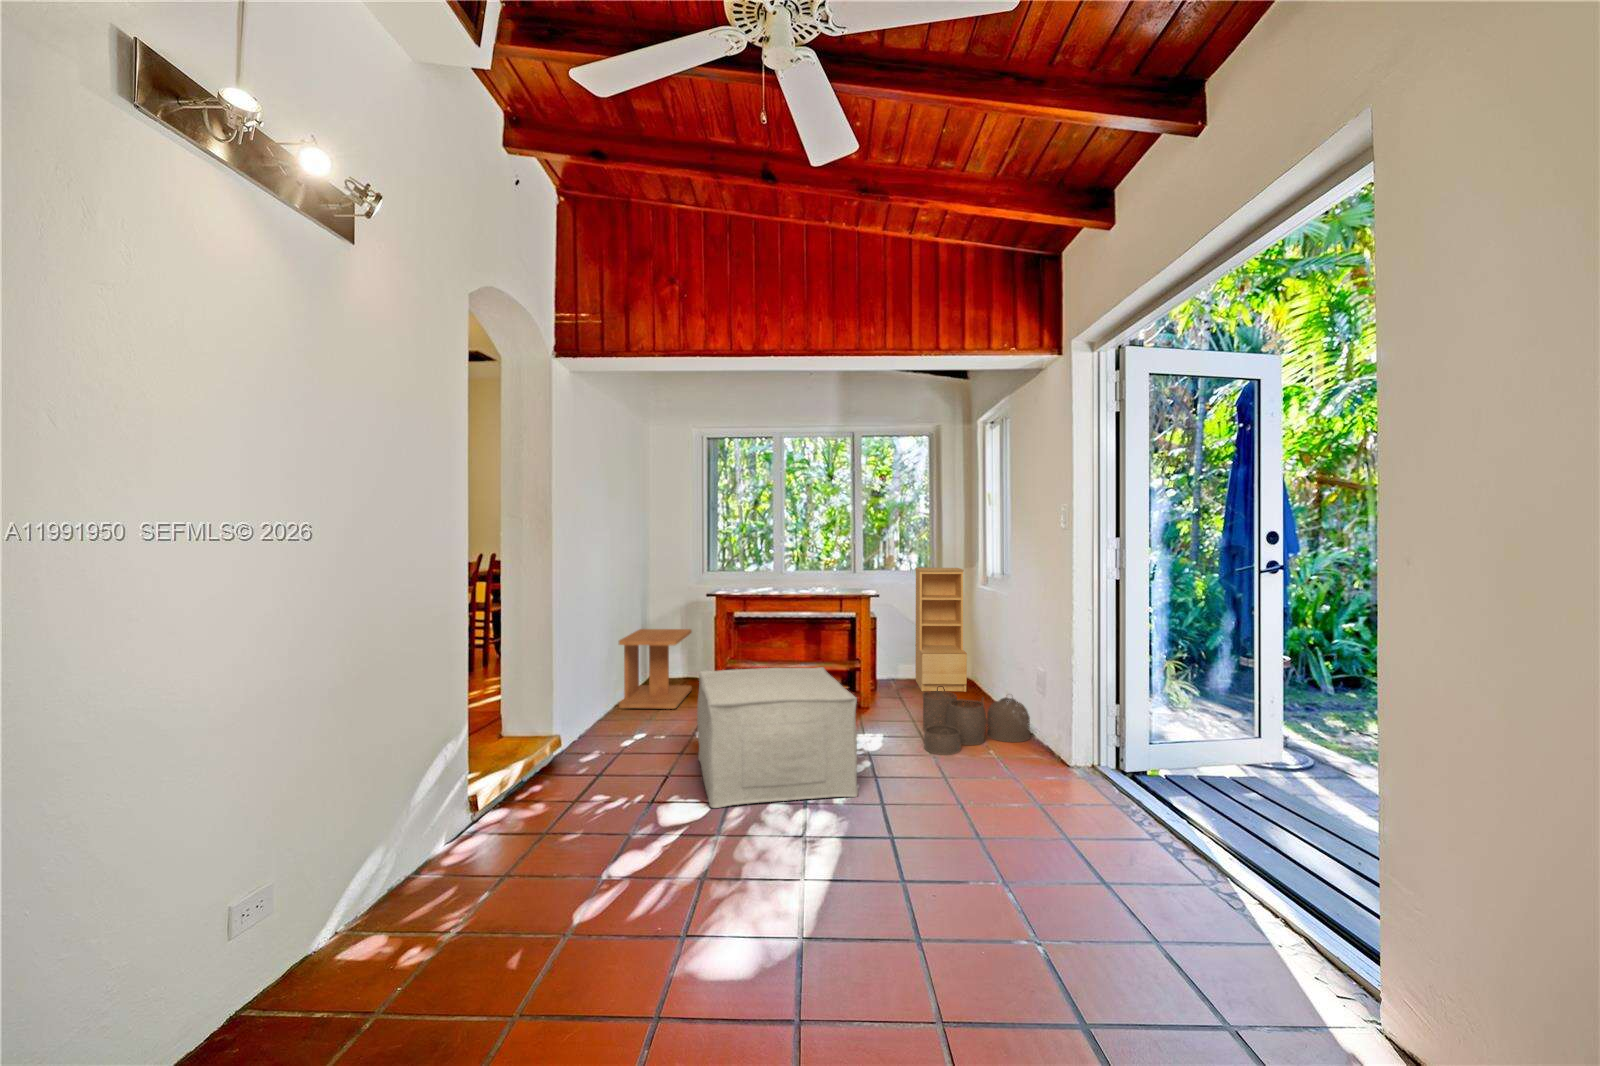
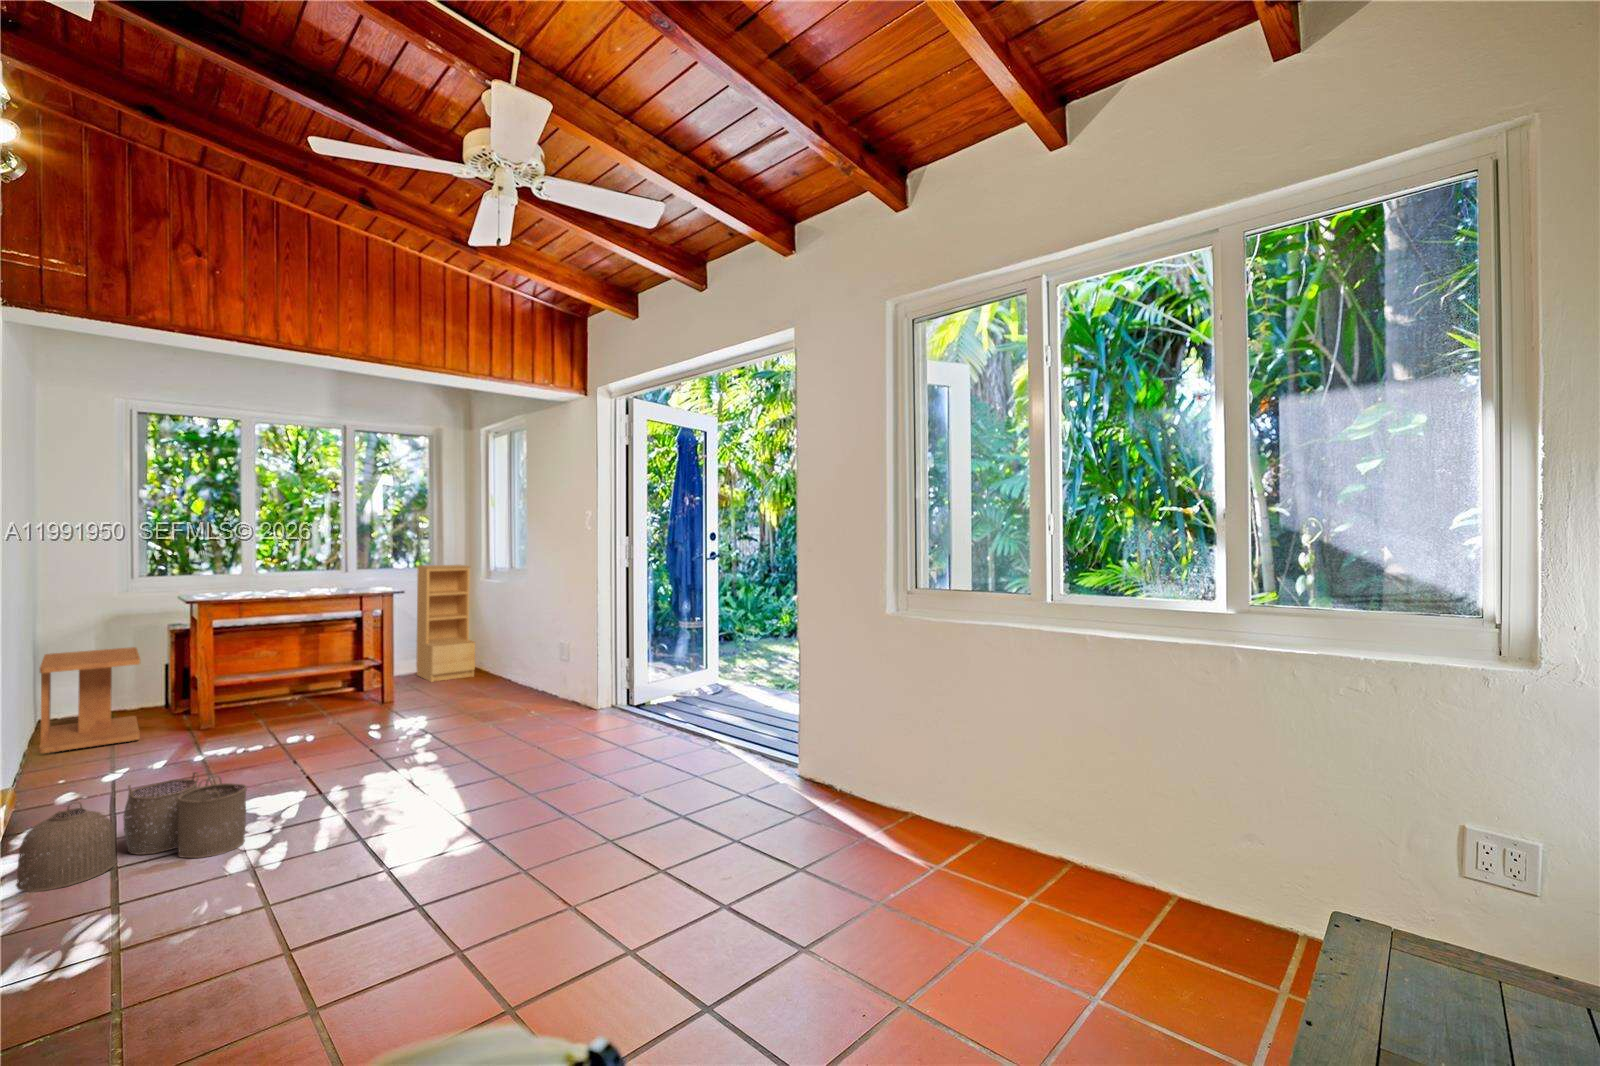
ottoman: present [697,667,858,808] -> none [244,658,449,795]
woven basket: present [923,687,1030,755] -> present [16,772,247,892]

